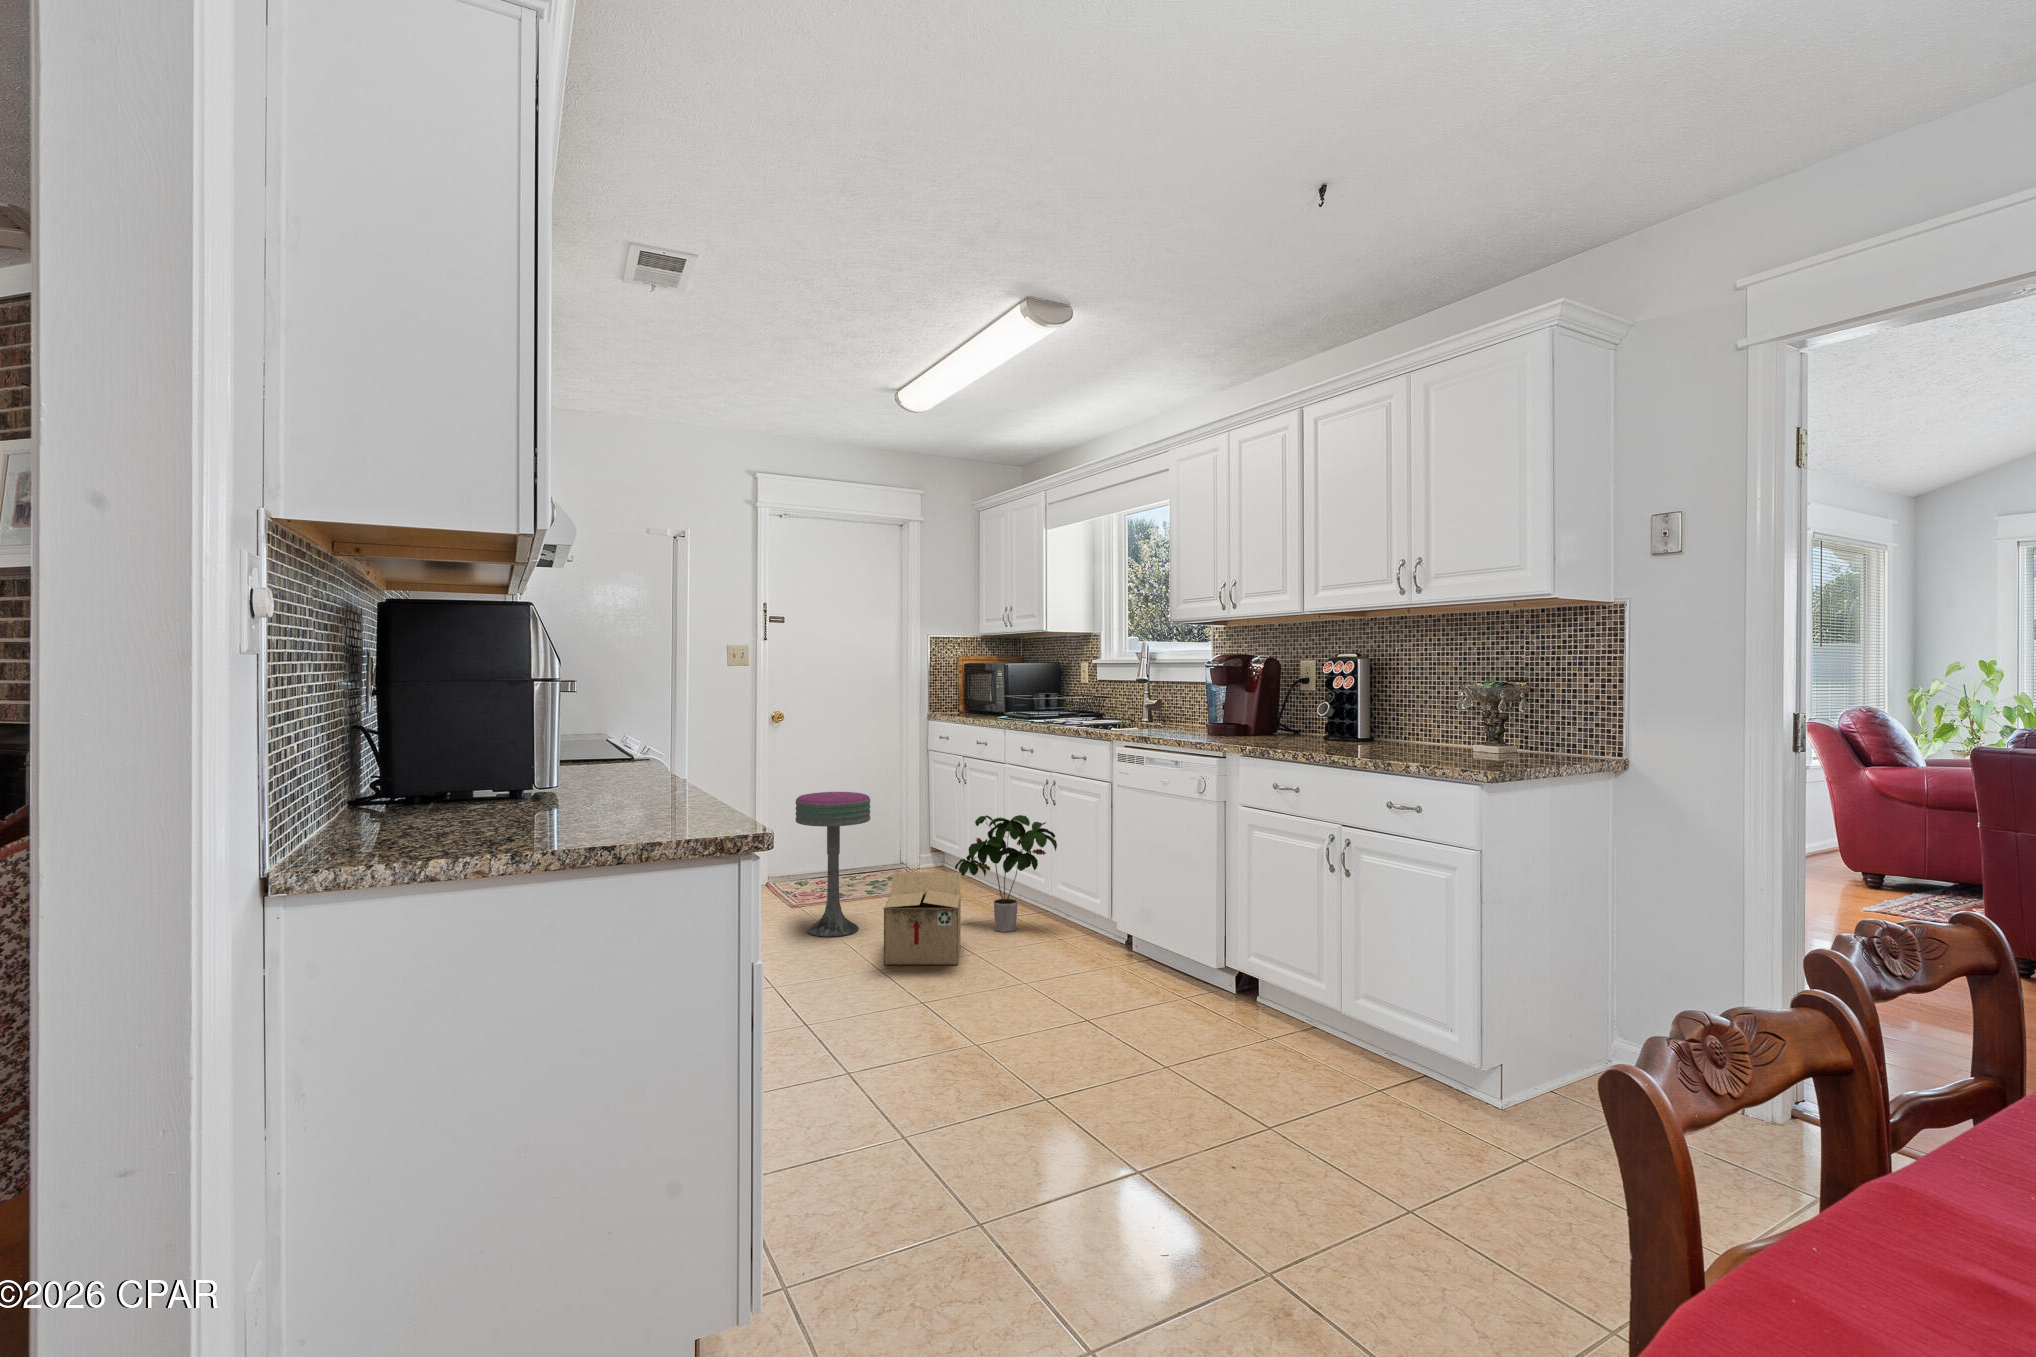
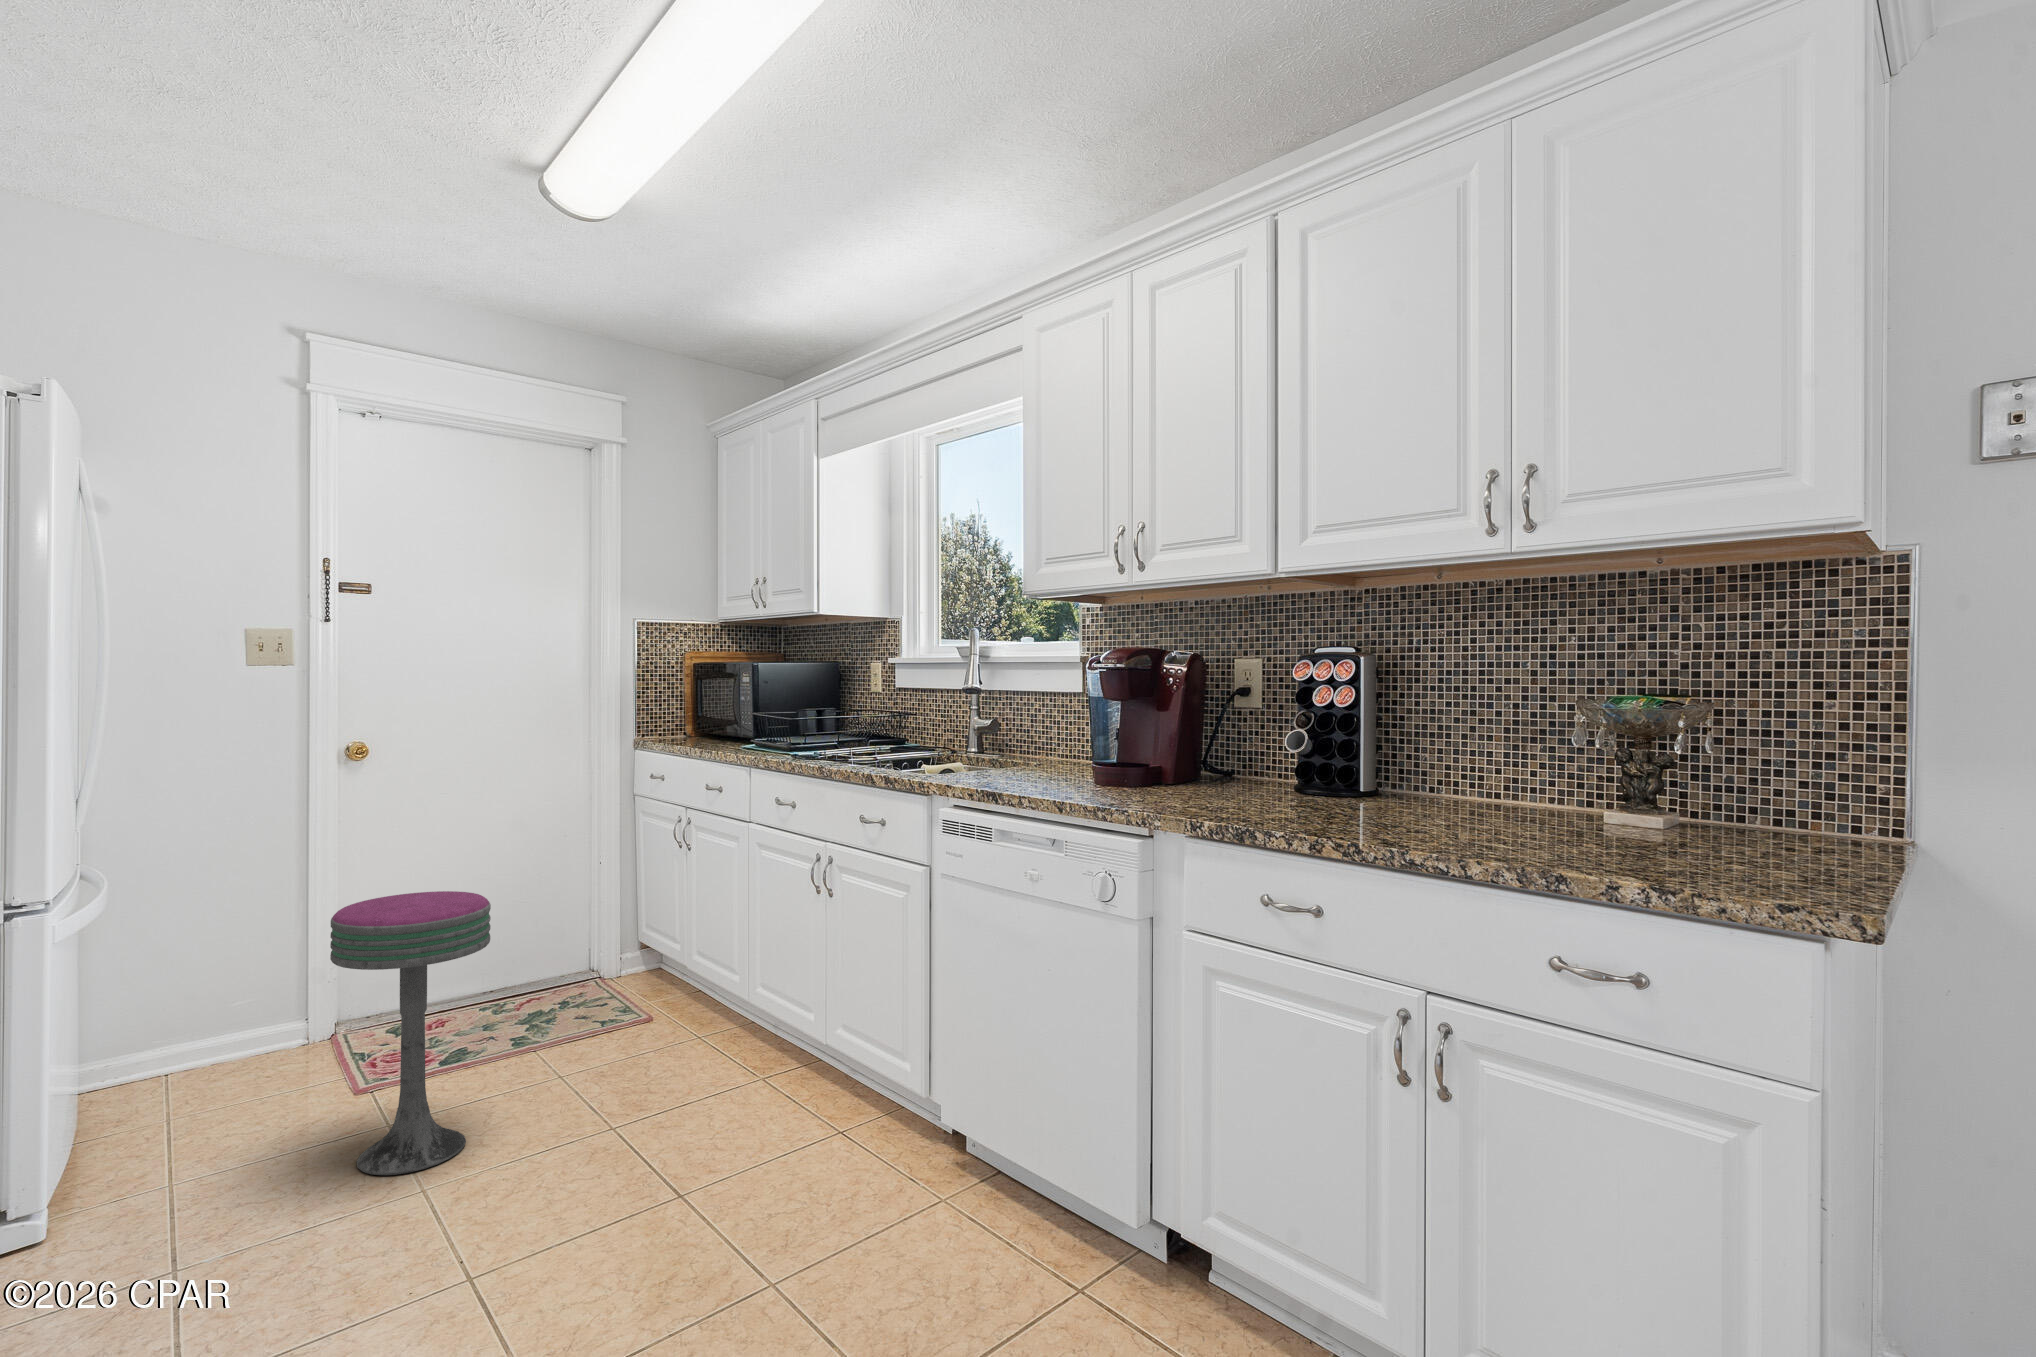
potted plant: present [955,815,1057,932] -> none [654,921,835,1127]
cardboard box: present [884,872,961,965] -> none [469,1039,658,1256]

